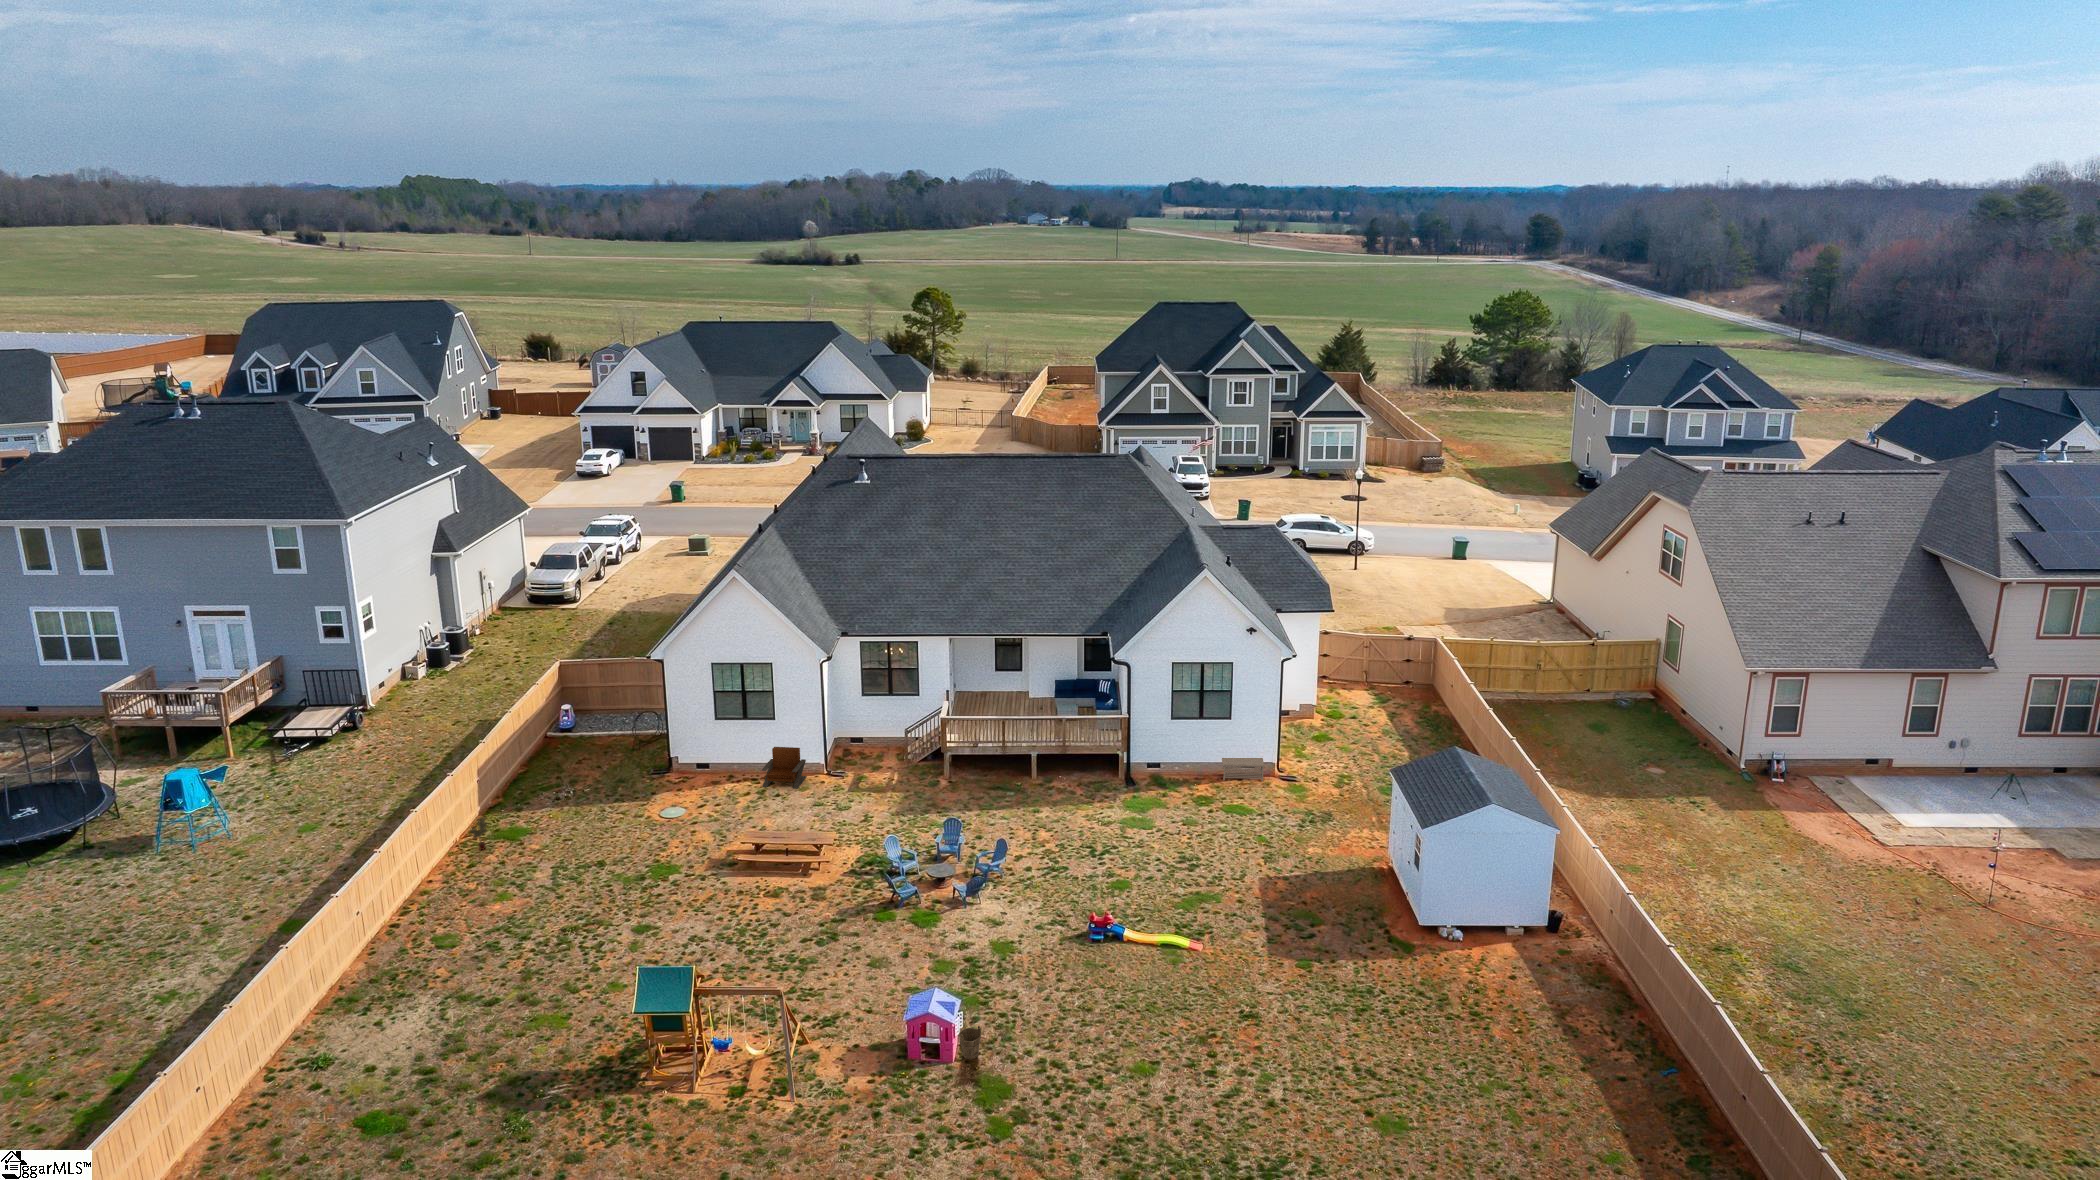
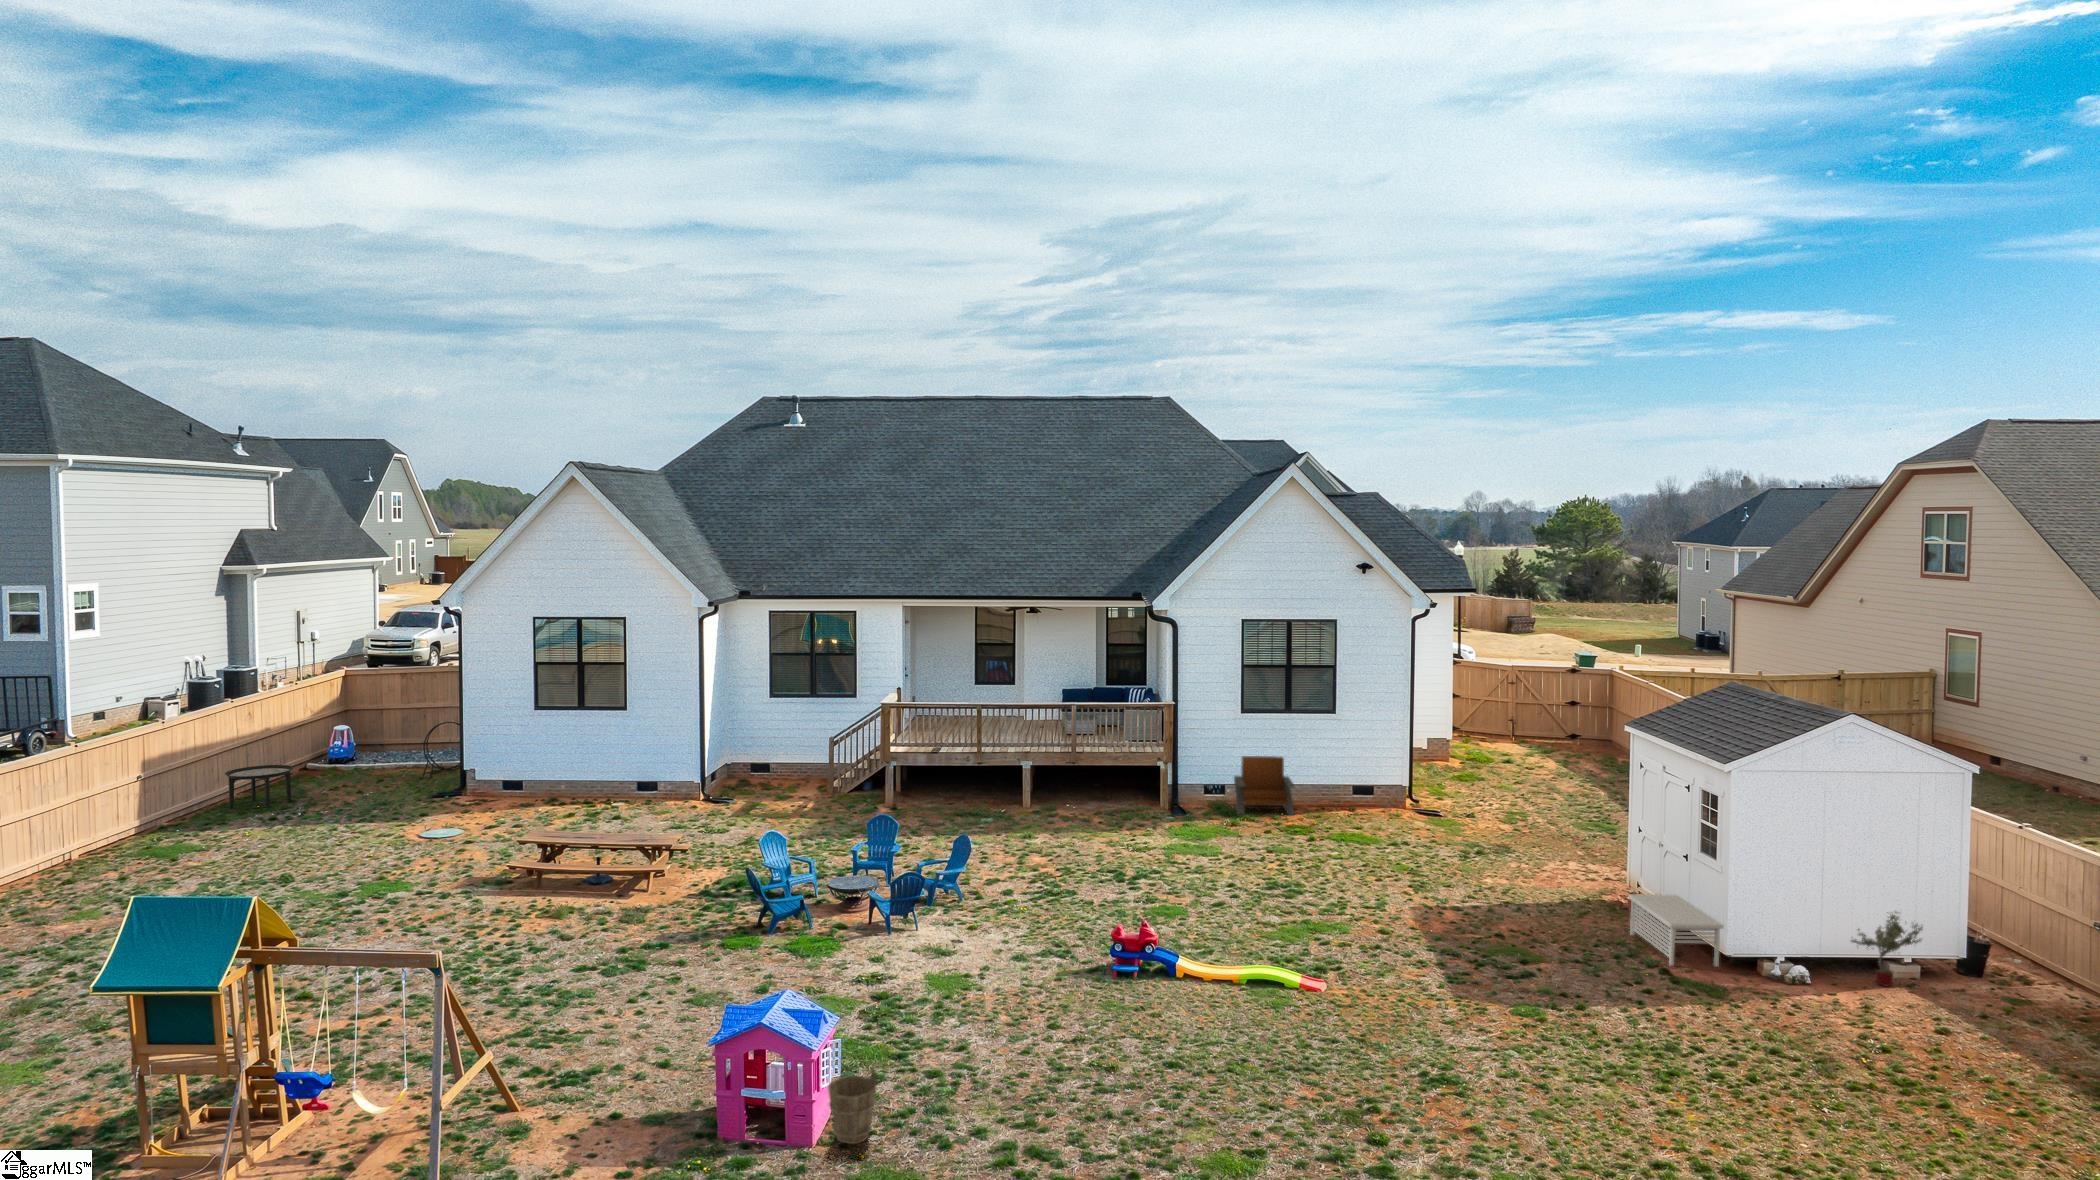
lounge chair: present [762,747,806,789] -> present [1234,756,1295,815]
round table: none [520,756,560,789] -> present [225,765,294,808]
storage bench: present [1222,758,1265,781] -> present [1628,894,1724,967]
potted tree: present [470,816,488,850] -> present [1852,912,1923,987]

